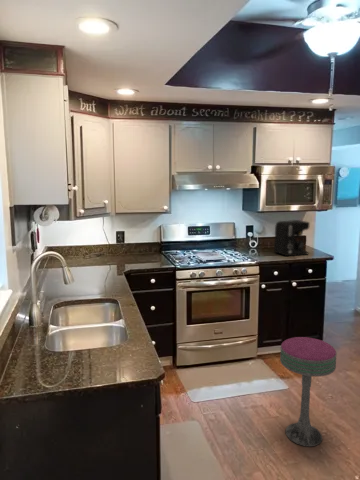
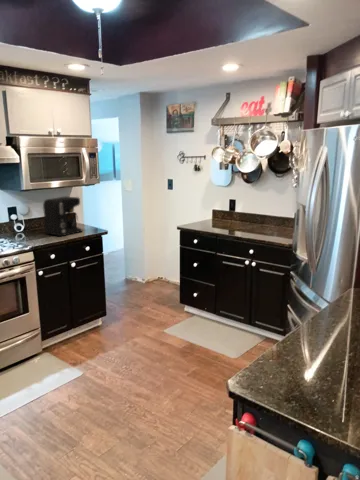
bar stool: present [280,337,337,446] -> none [77,317,134,428]

